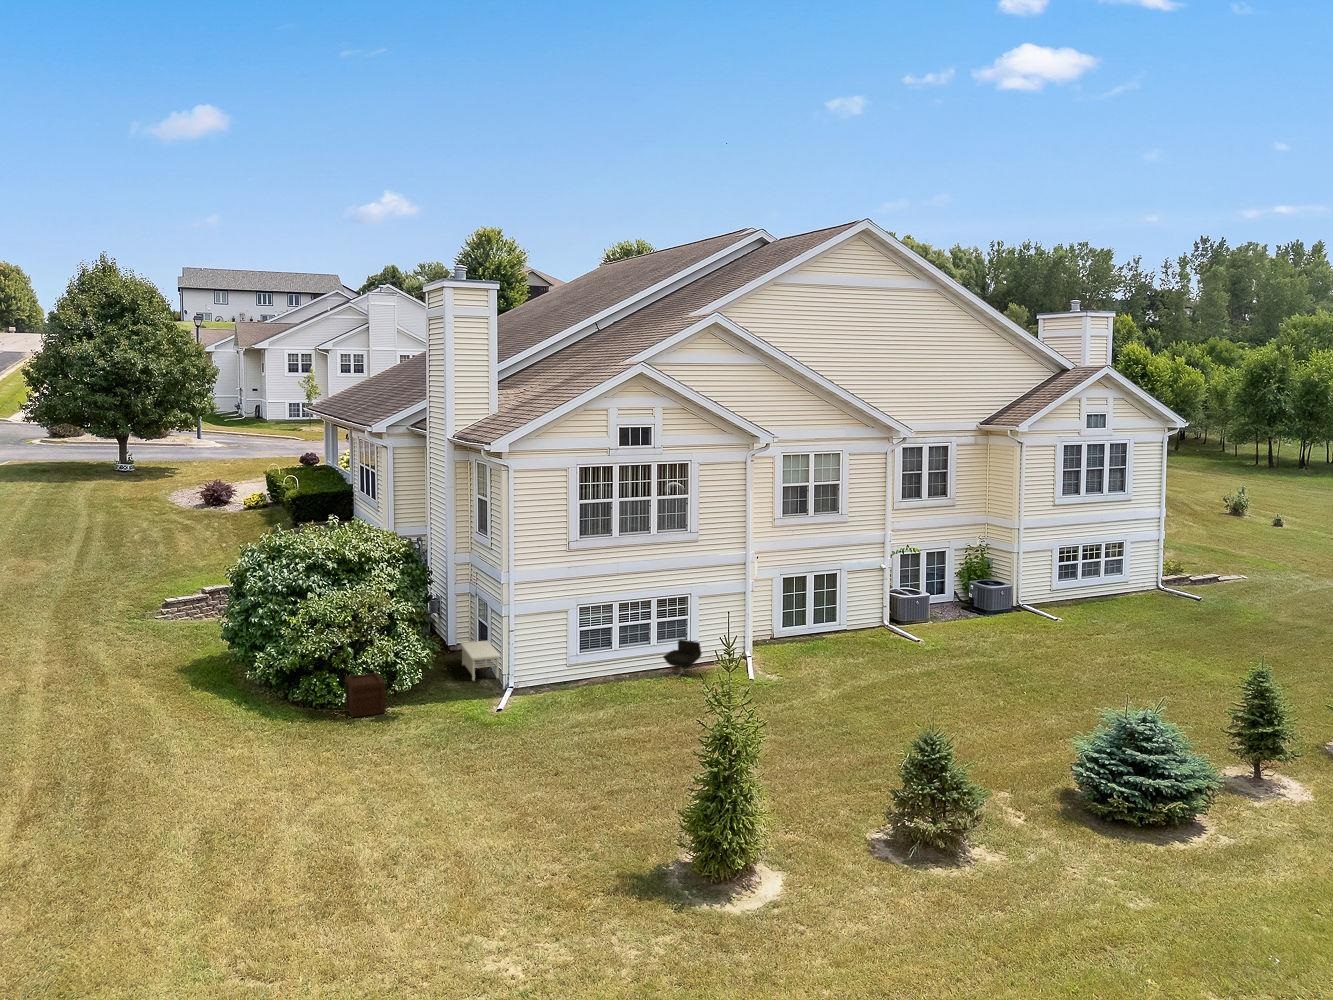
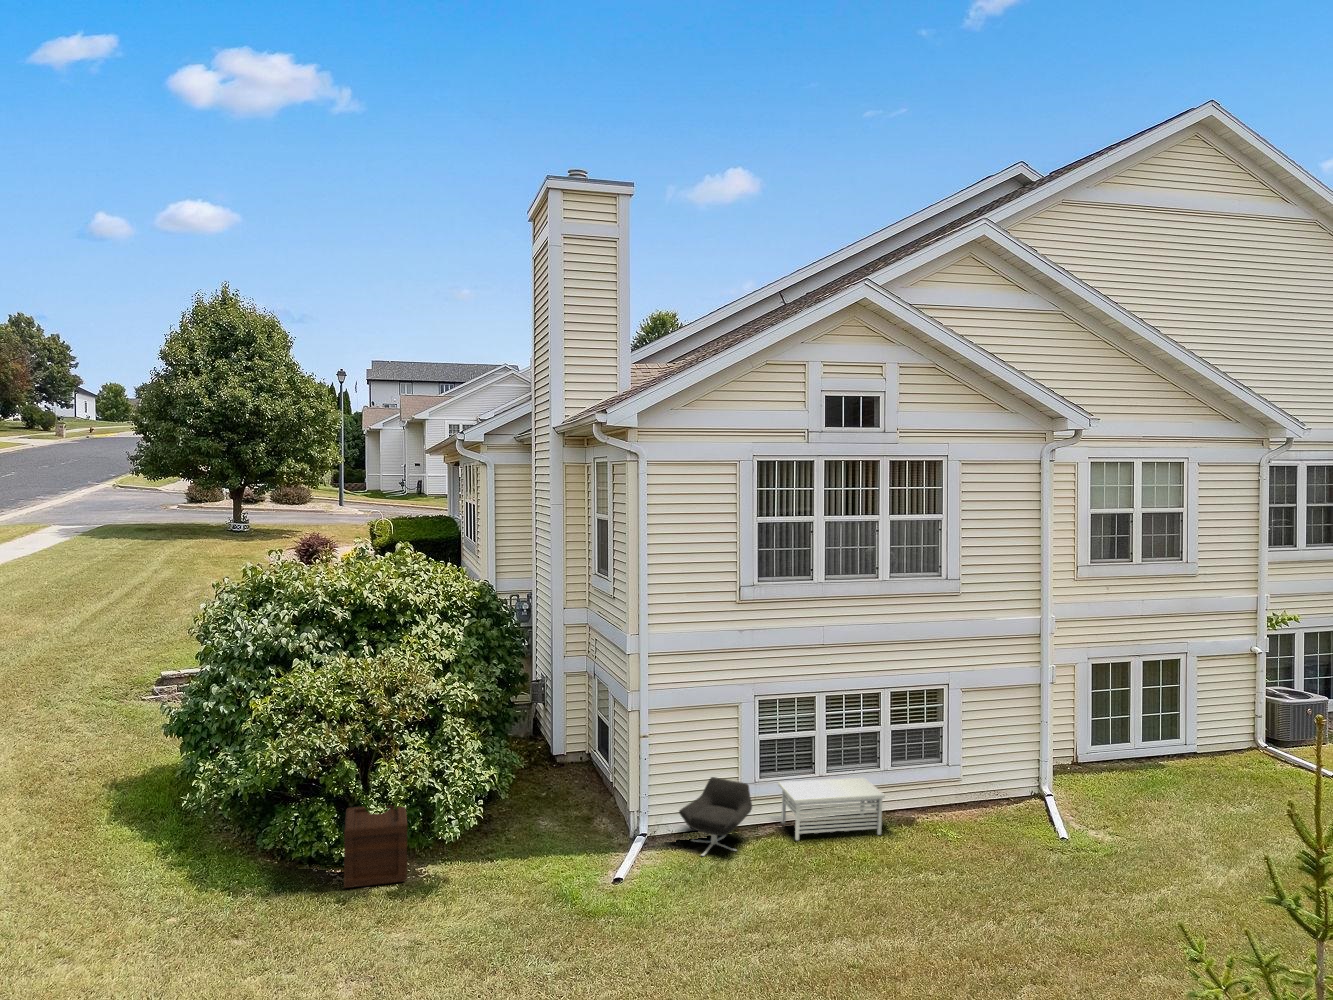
lounge chair: present [663,639,701,677] -> present [679,777,752,856]
storage bench: present [461,641,500,680] -> present [778,778,885,840]

